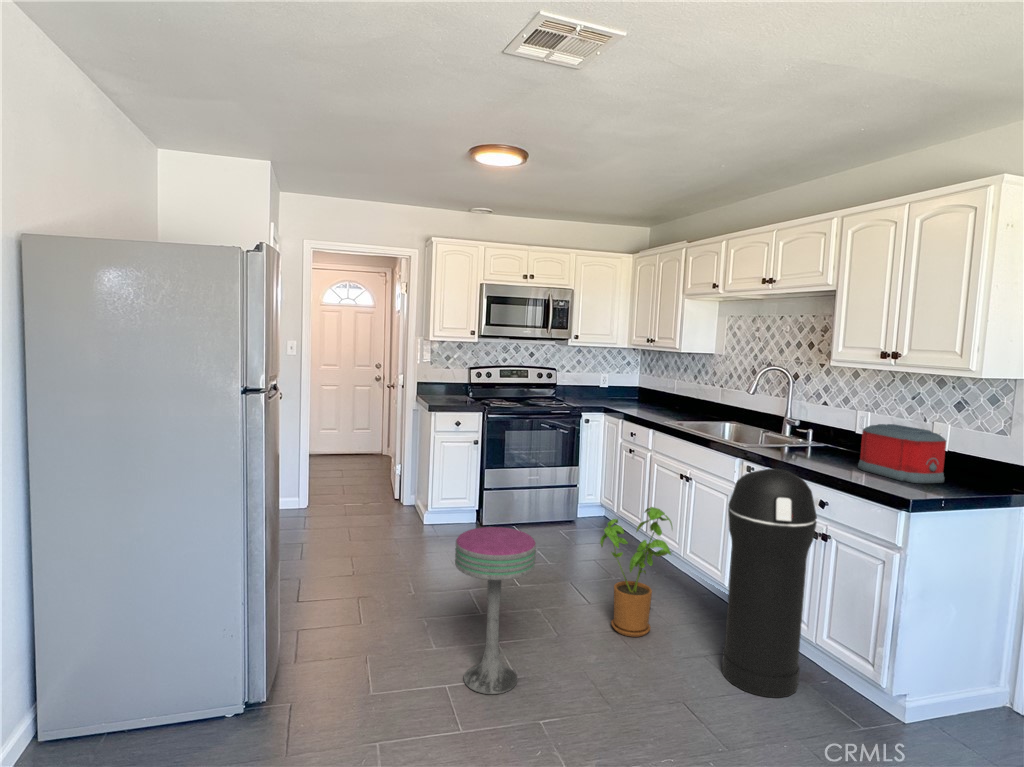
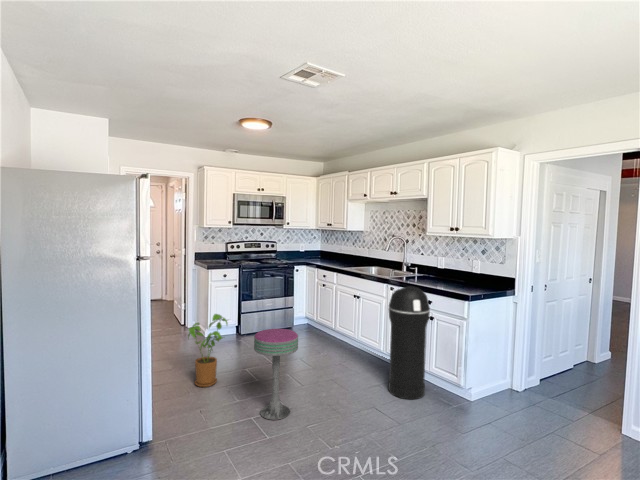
toaster: present [858,424,946,483] -> none [444,262,481,289]
house plant: present [600,507,672,637] -> present [188,314,228,387]

